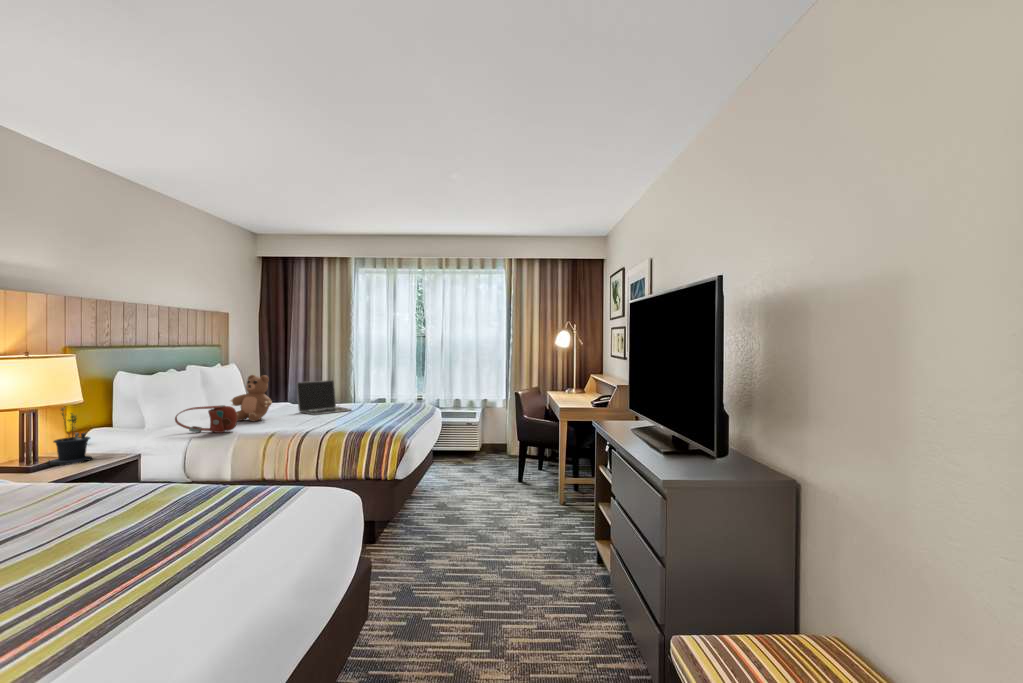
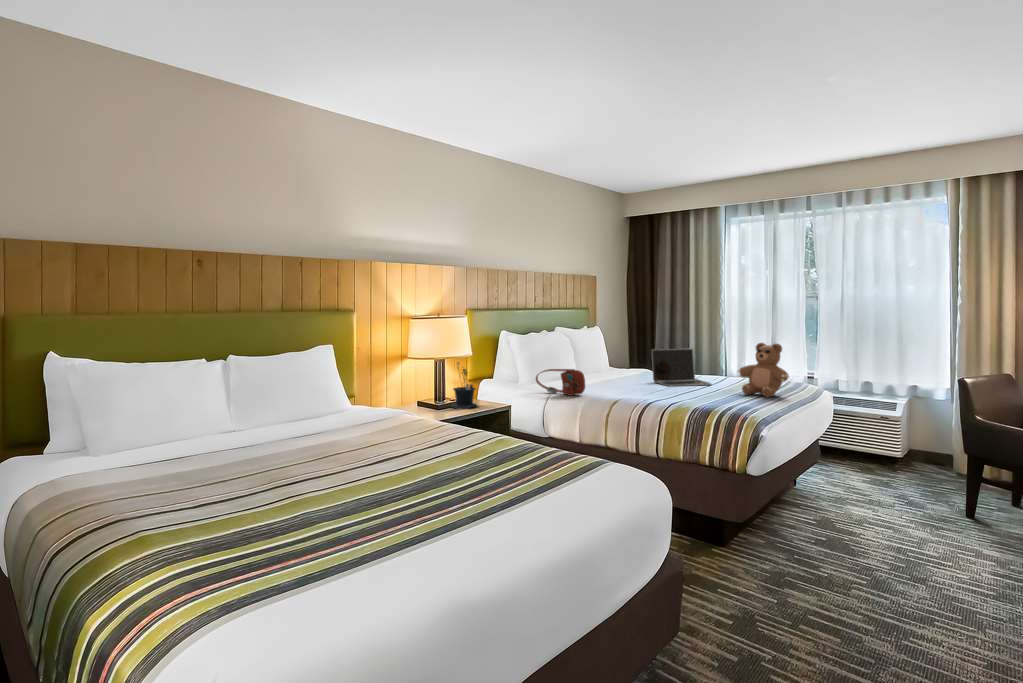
teddy bear: present [231,375,272,422] -> present [737,343,789,397]

